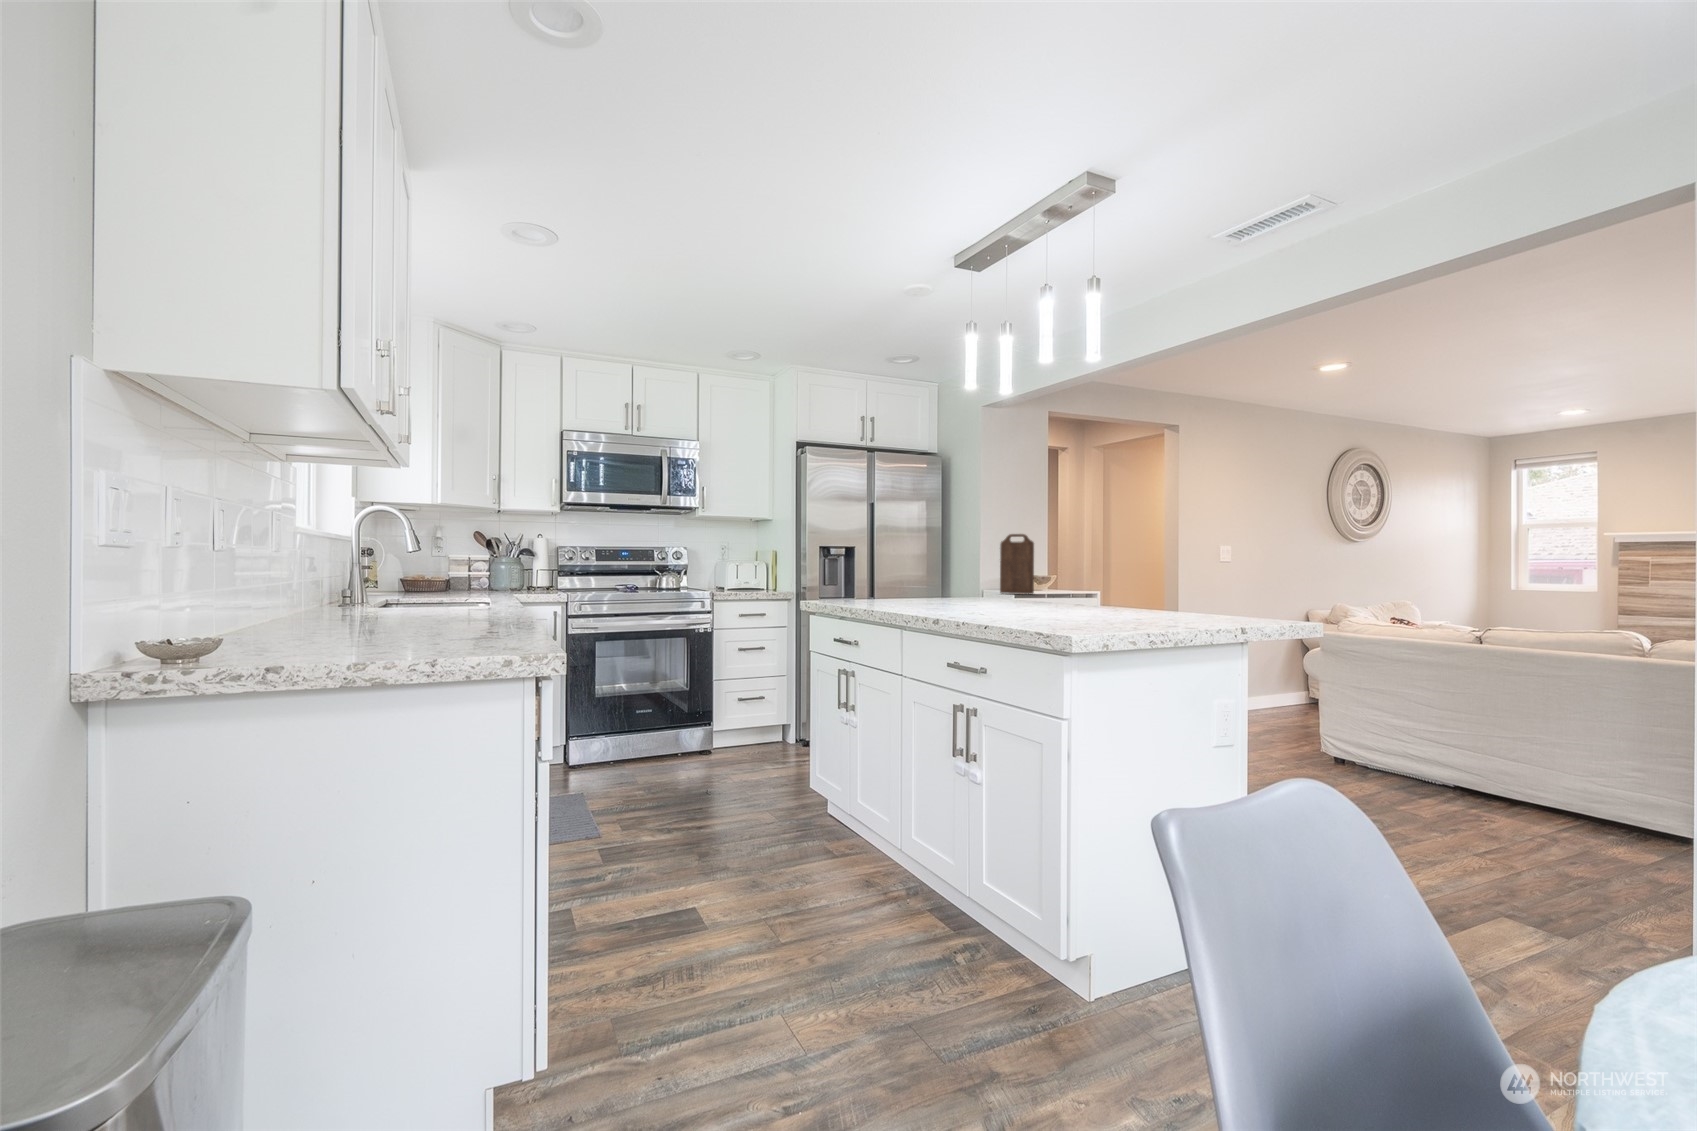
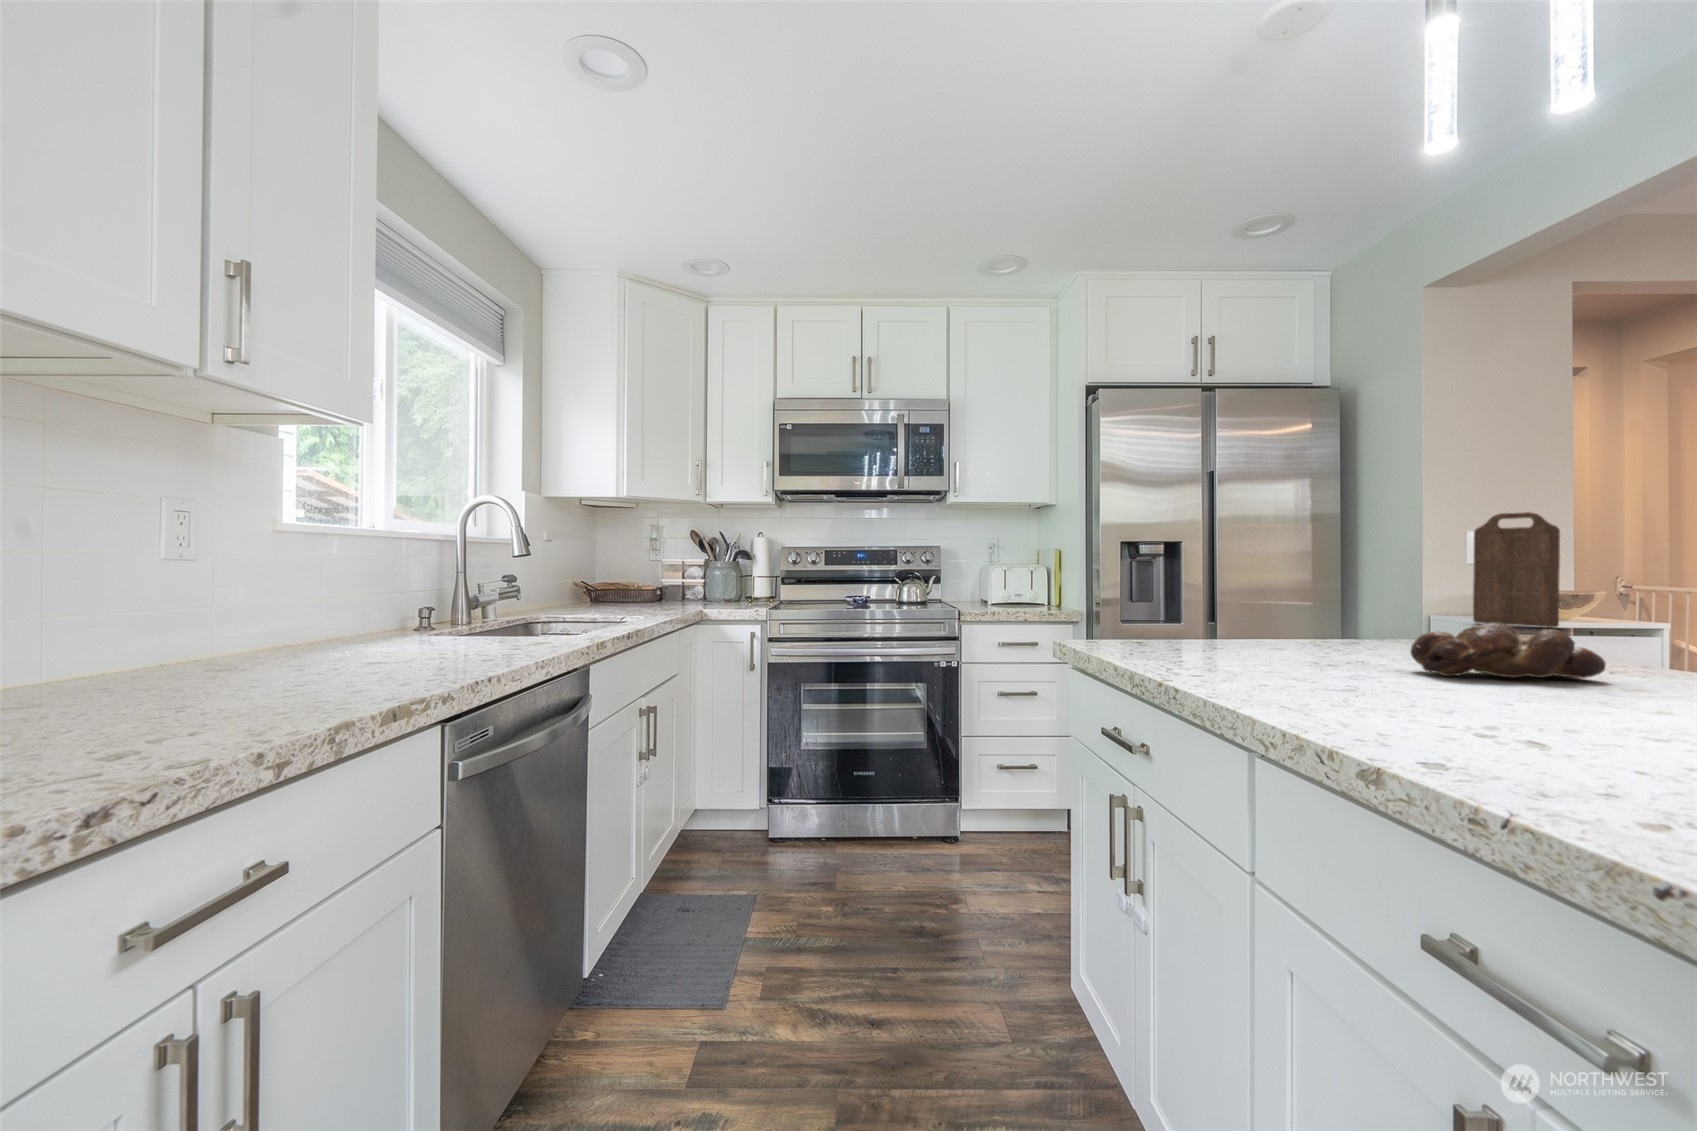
bread loaf: none [959,583,1022,605] -> present [1411,623,1606,678]

